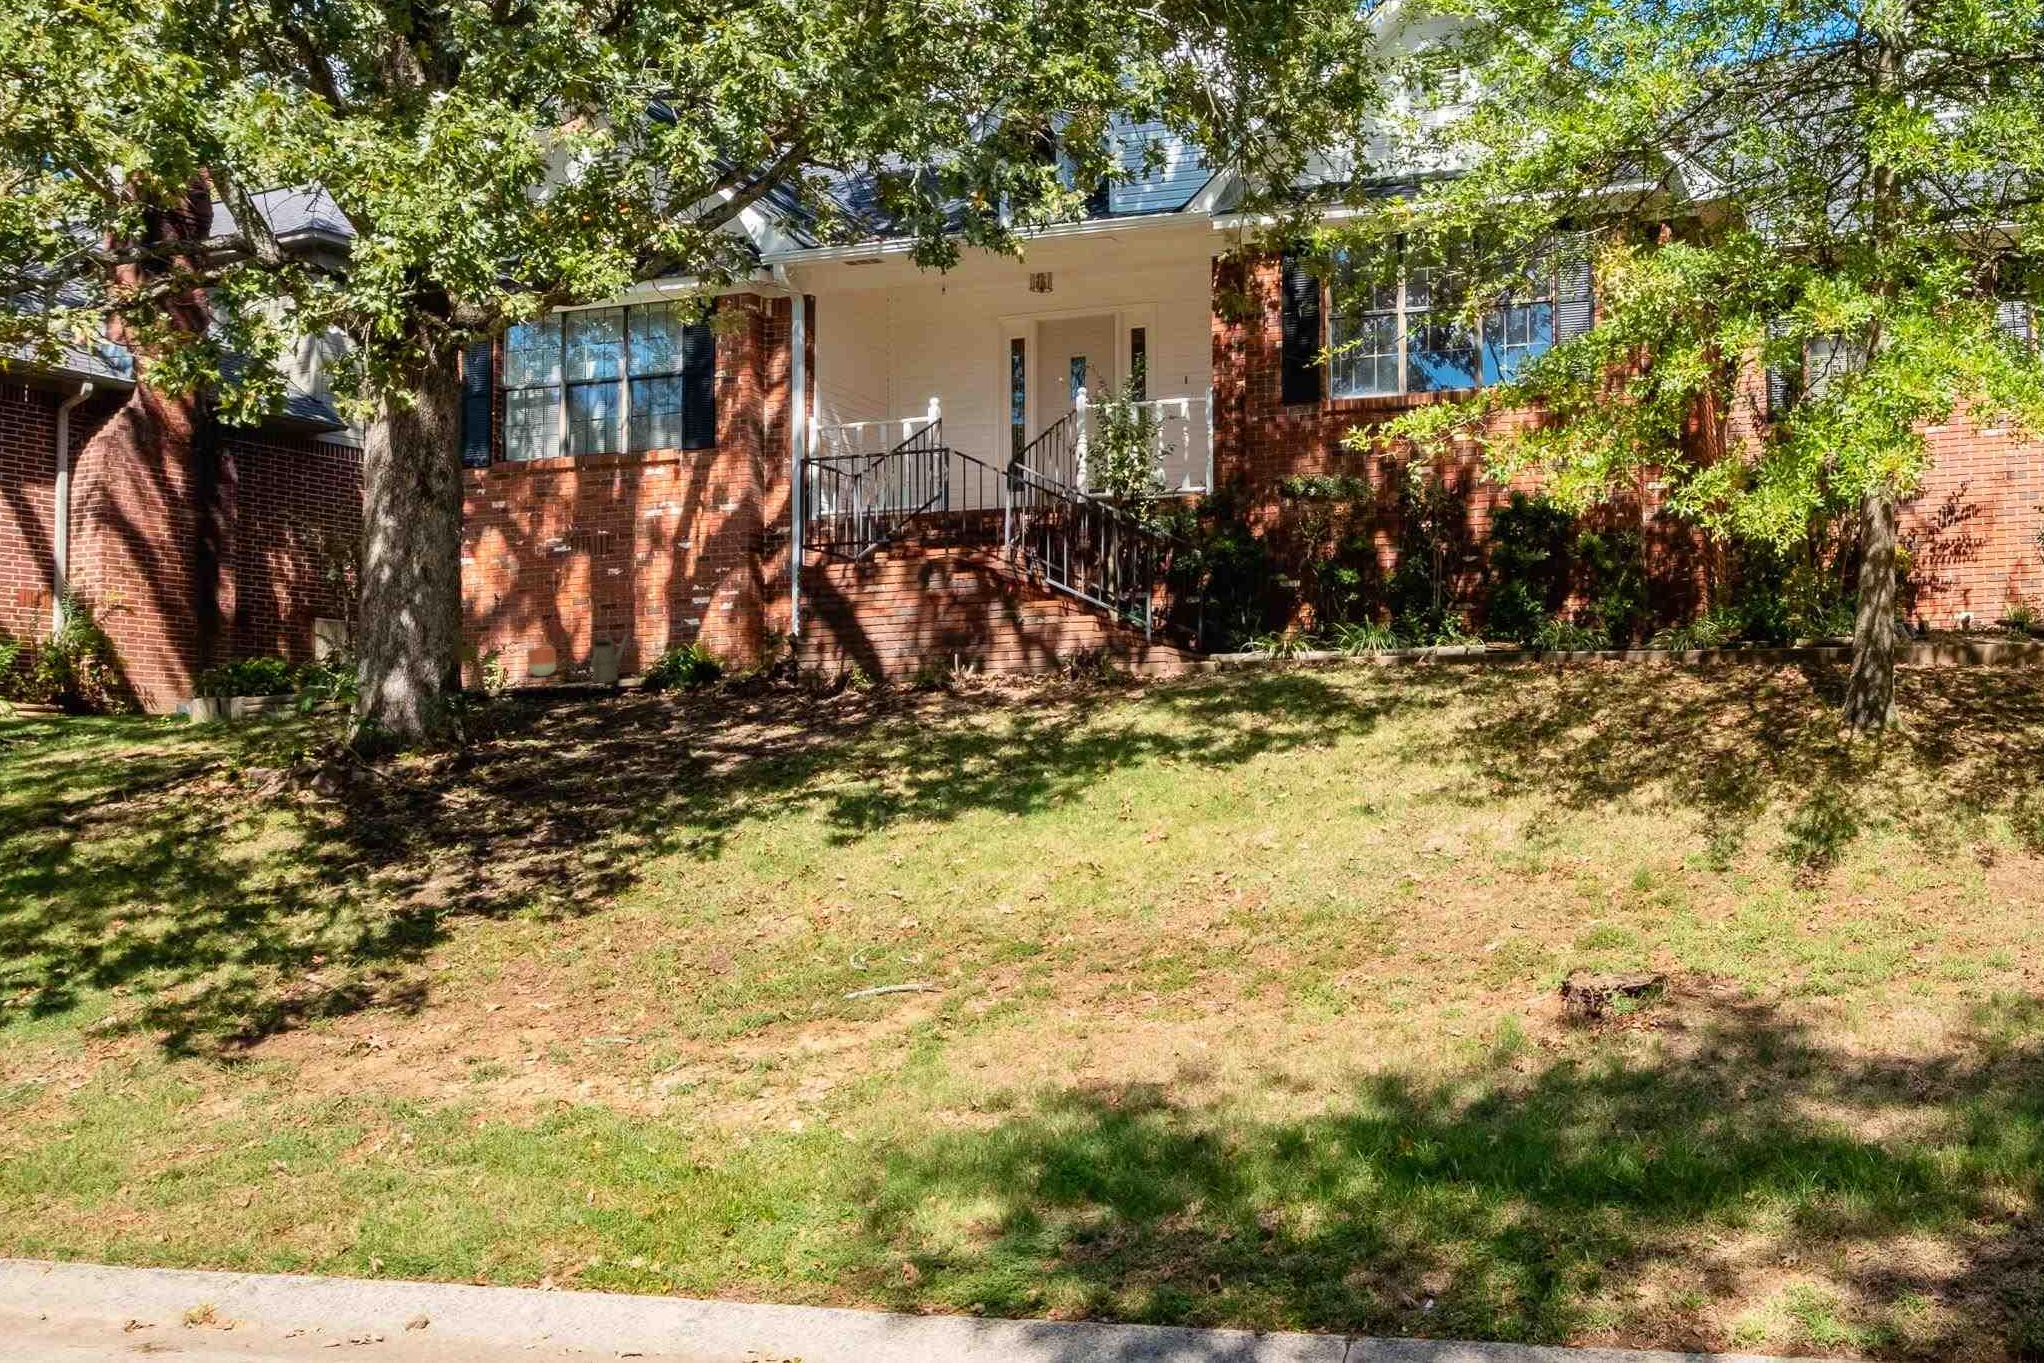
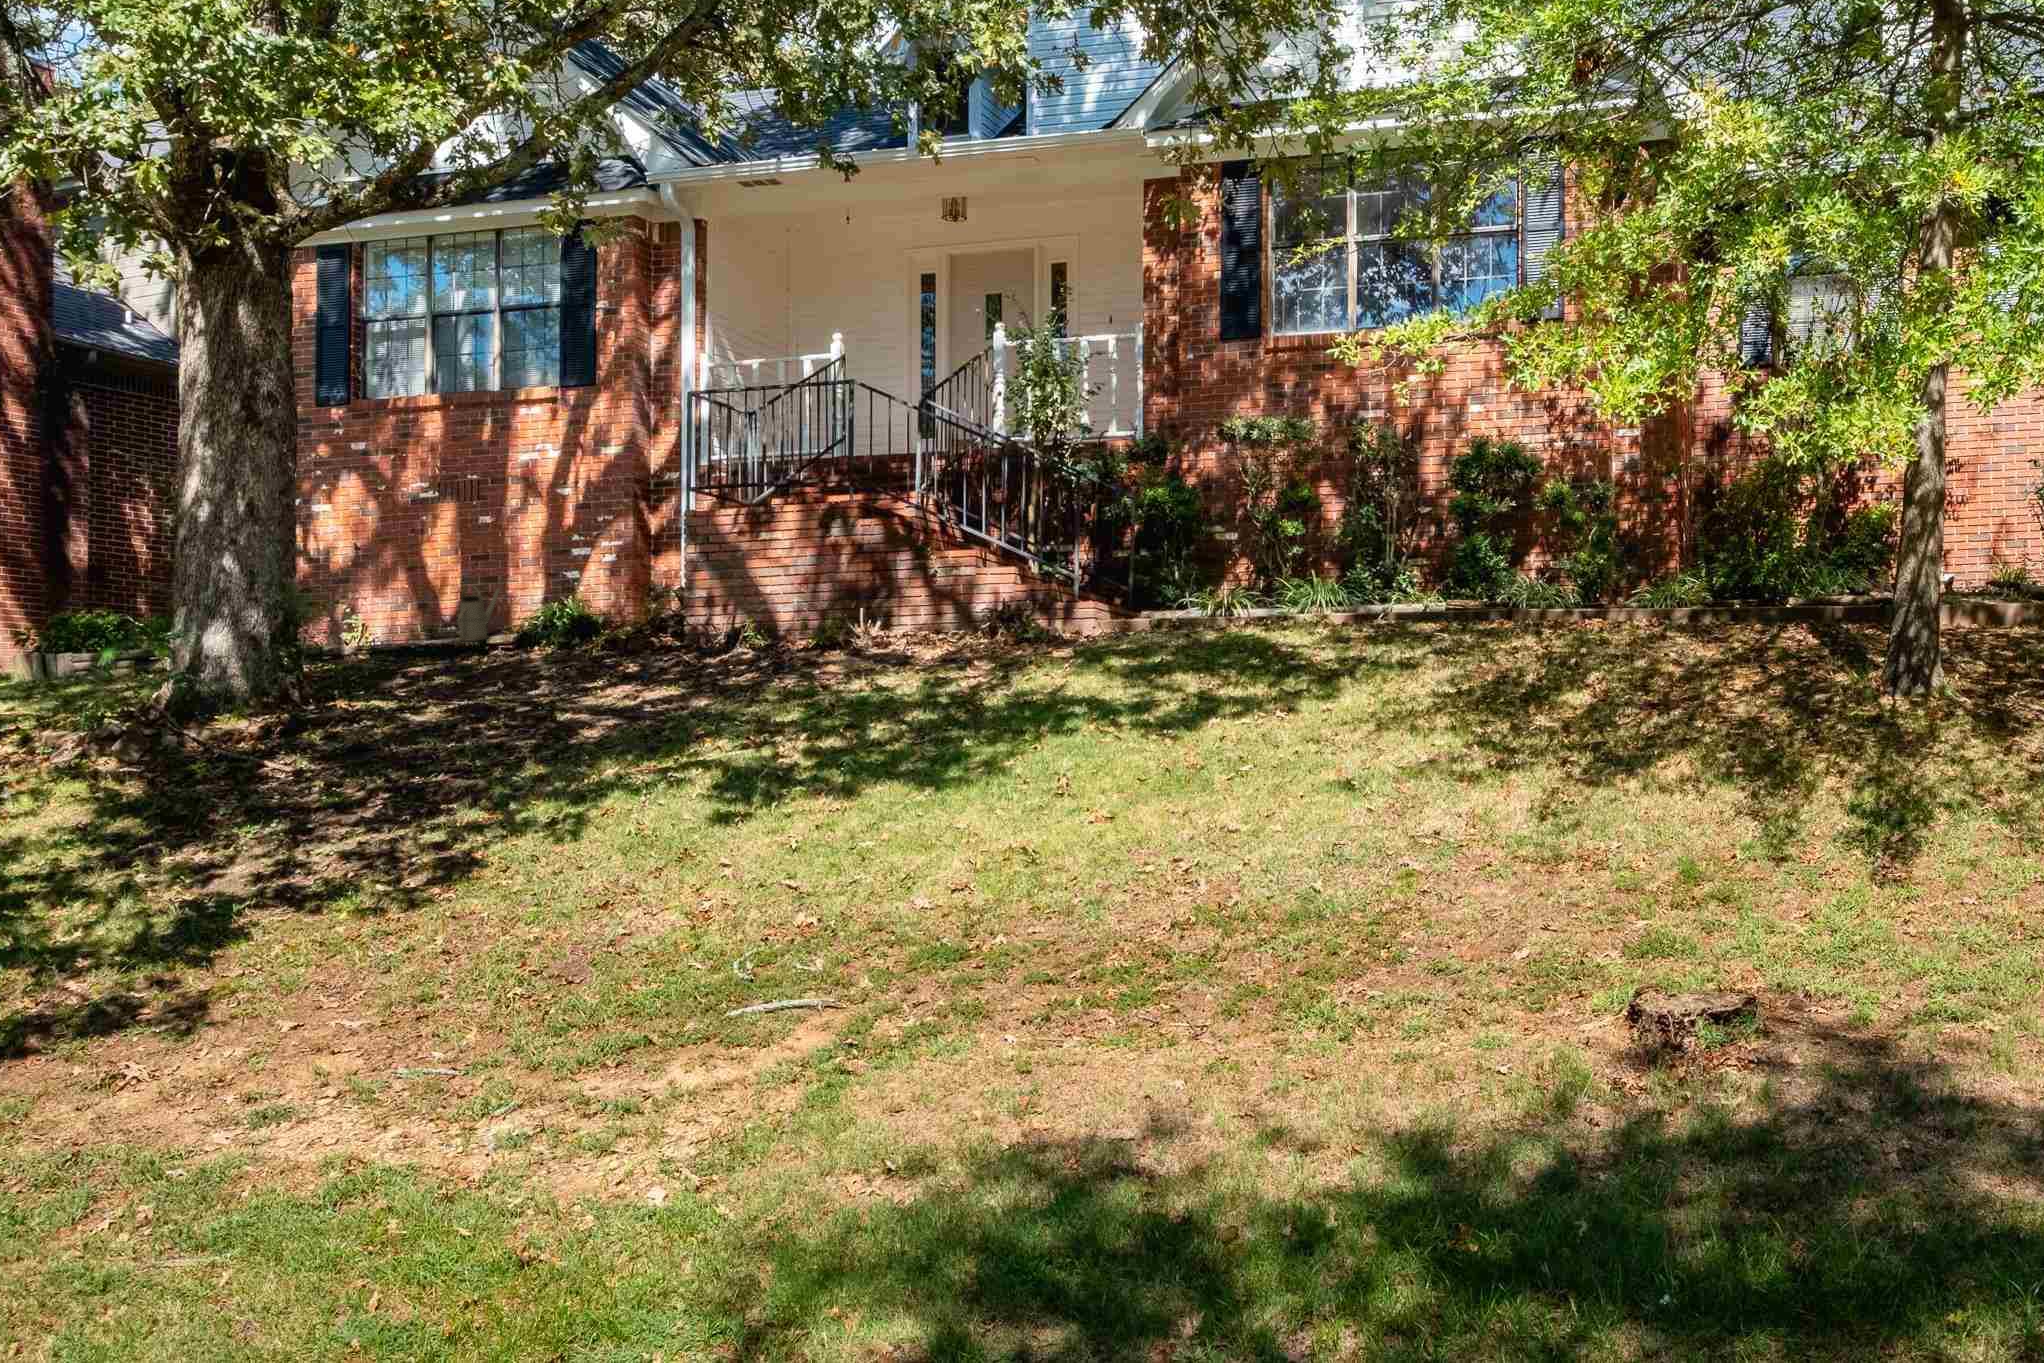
planter: present [528,647,556,676] -> none [390,603,421,634]

